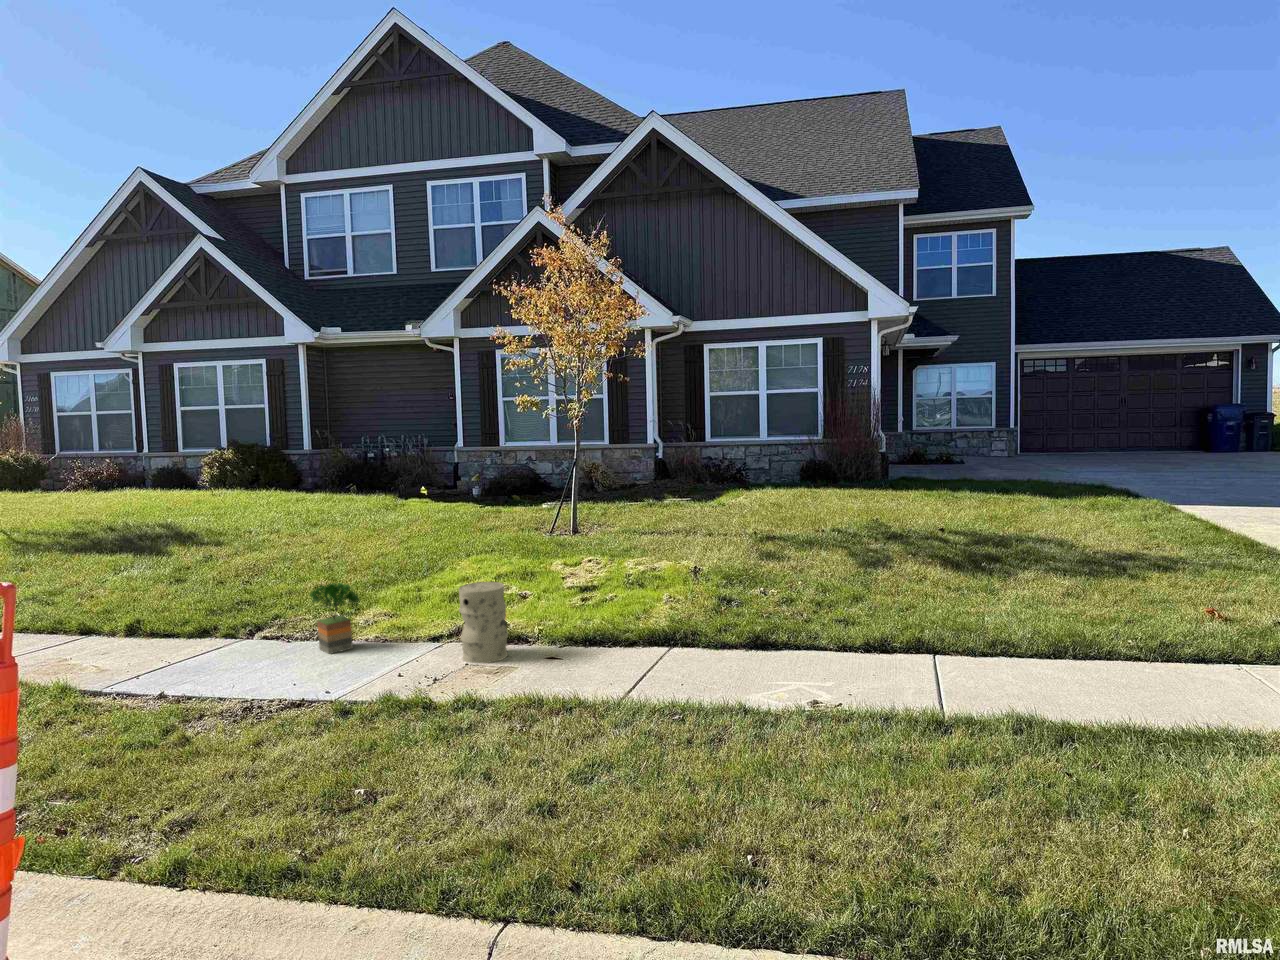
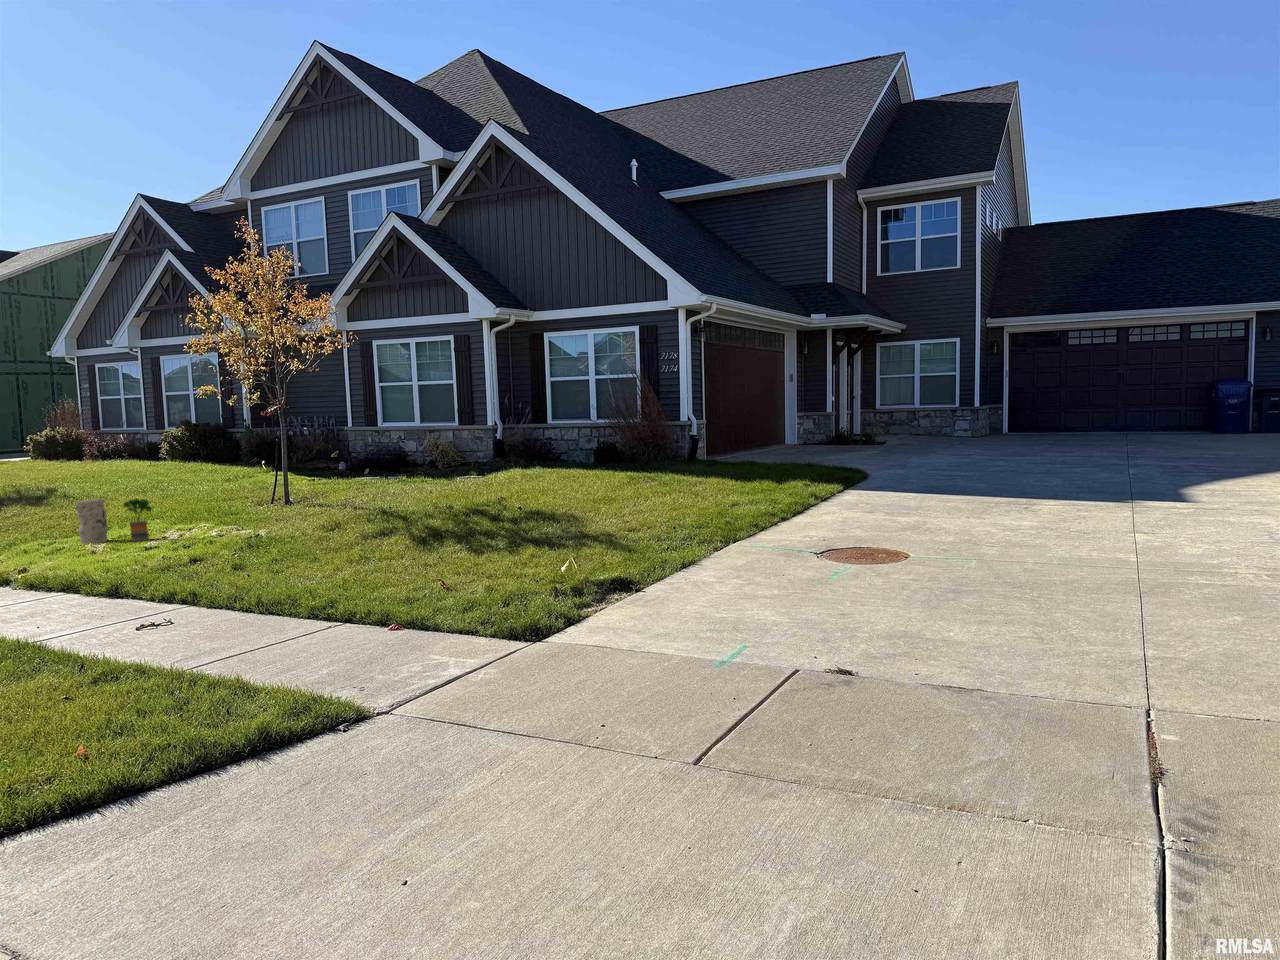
potted tree: present [310,582,360,654] -> present [123,499,153,541]

